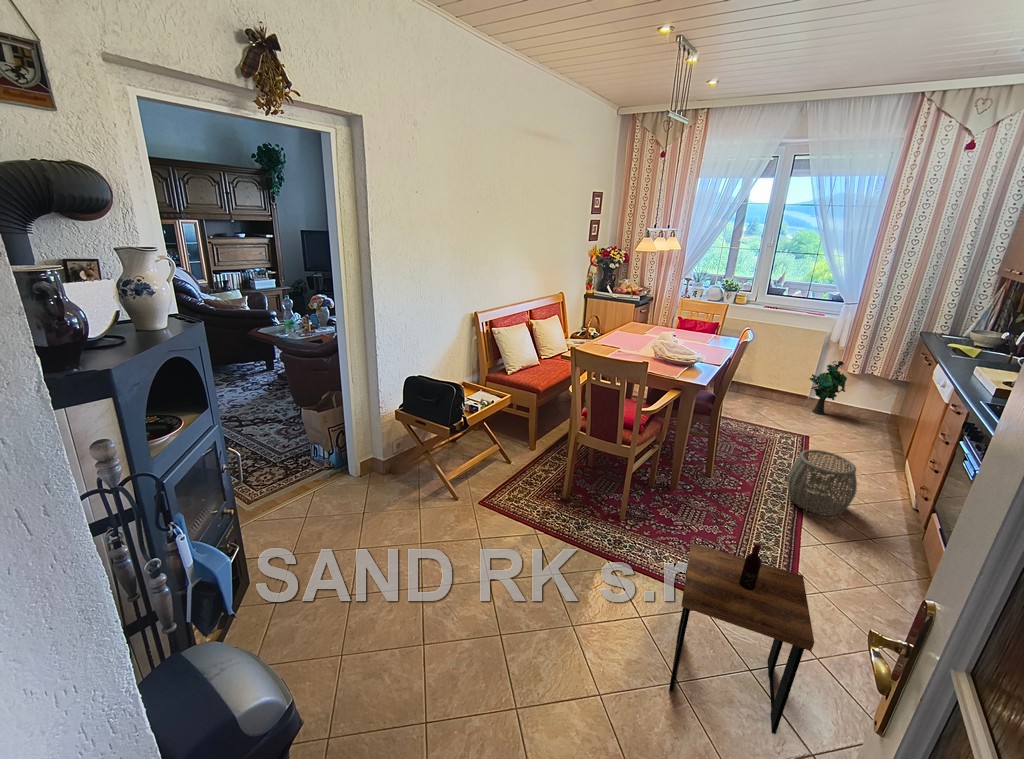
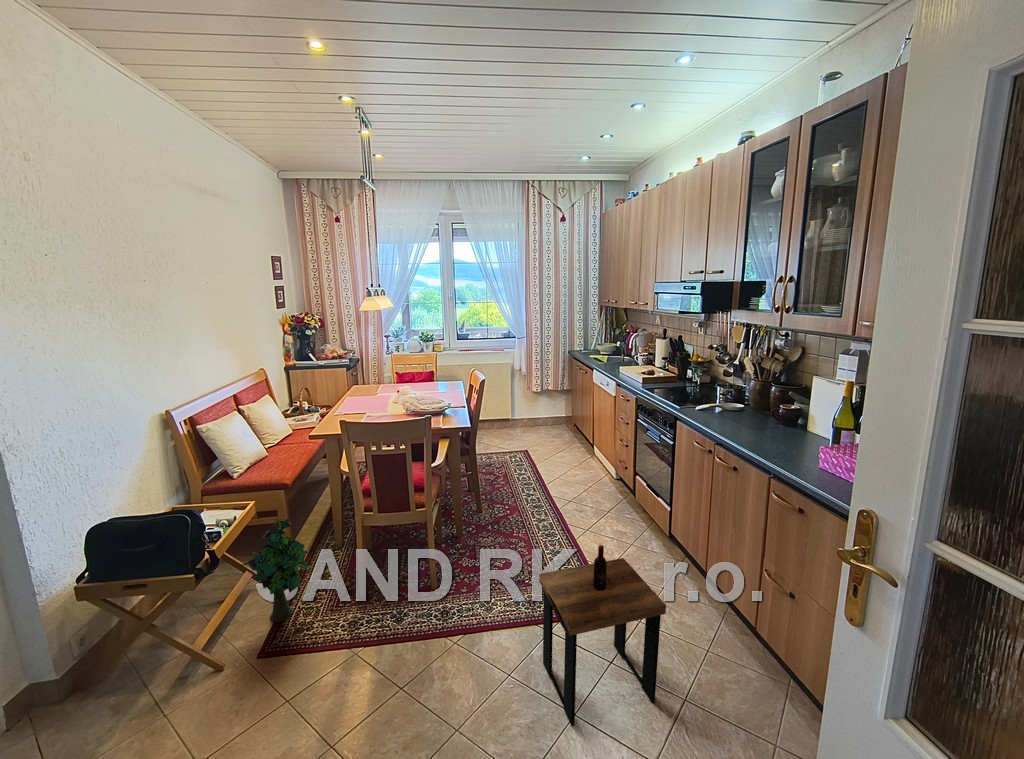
decorative plant: present [809,361,847,415] -> present [241,519,310,622]
woven basket: present [787,450,857,517] -> none [539,456,588,510]

